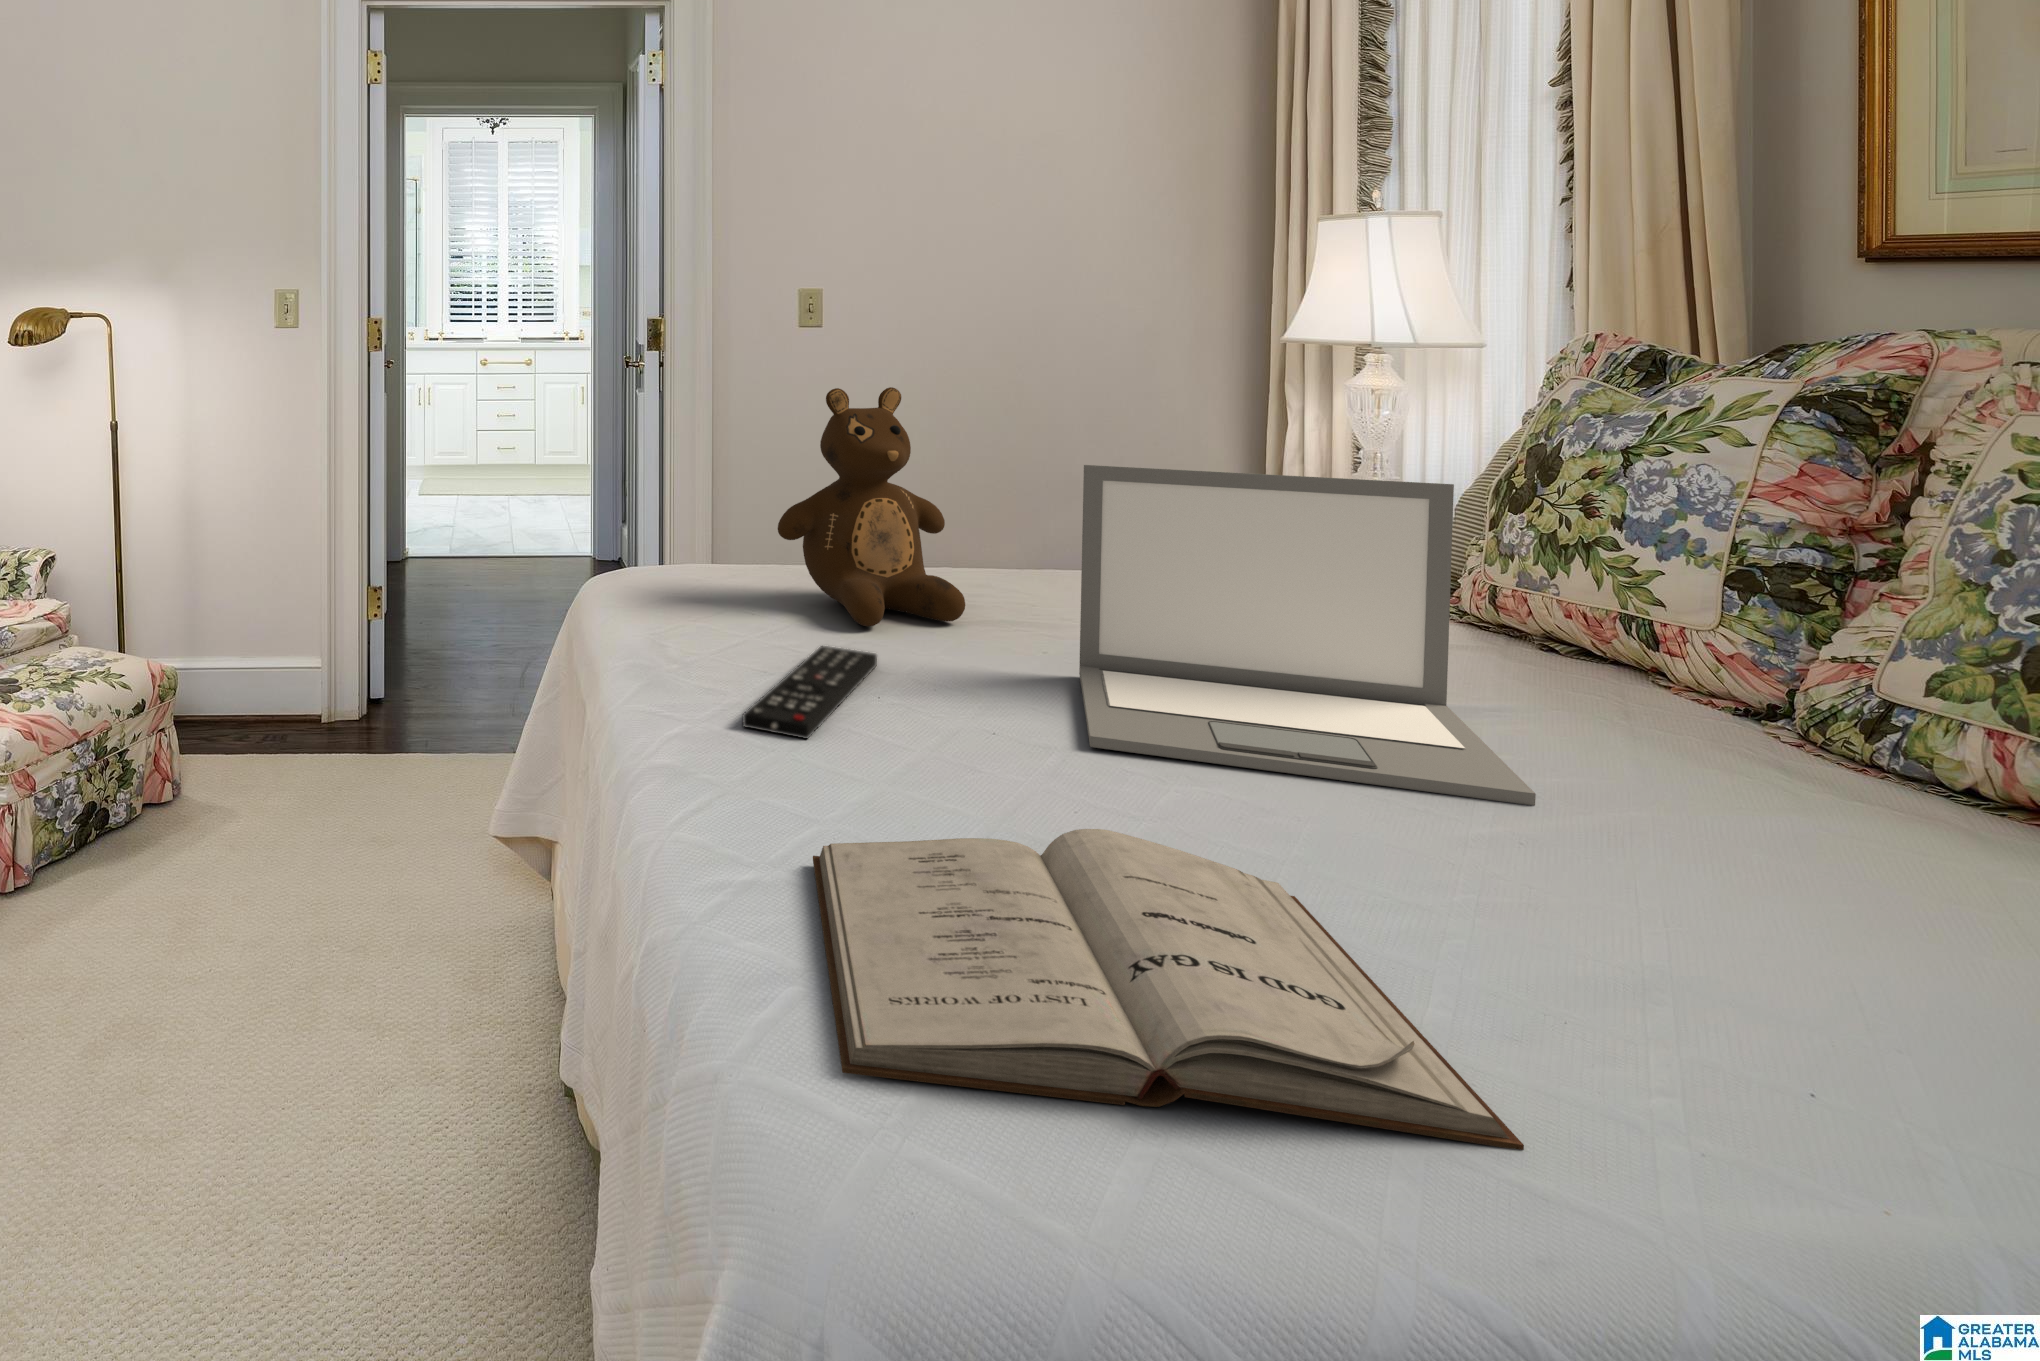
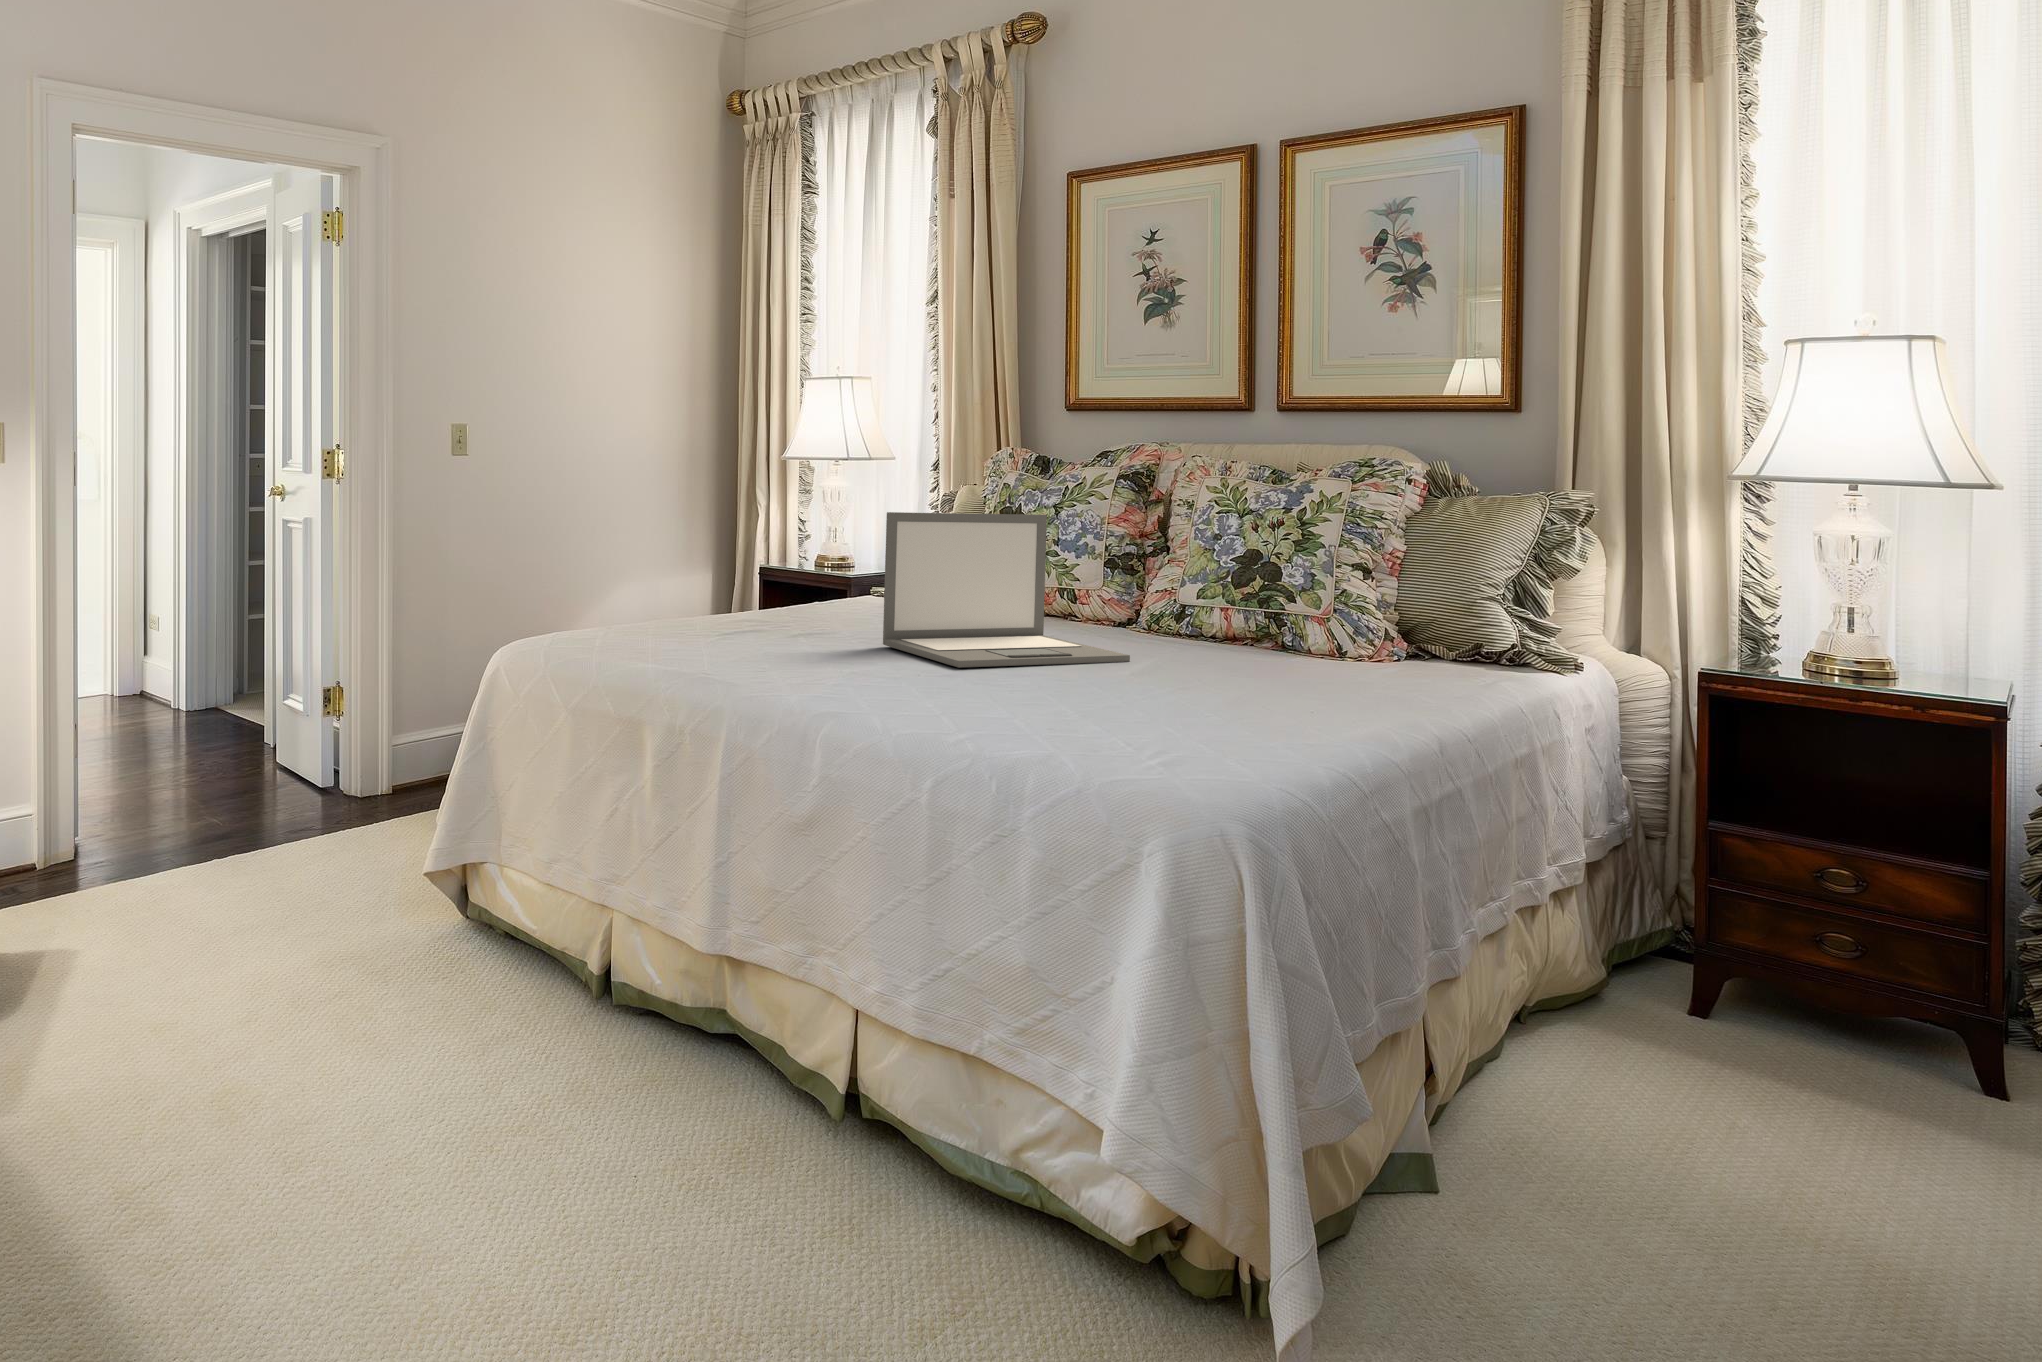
teddy bear: present [778,387,965,627] -> none [651,473,775,640]
remote control: present [743,646,877,739] -> none [746,646,838,684]
book: present [813,829,1524,1150] -> none [967,673,1309,761]

